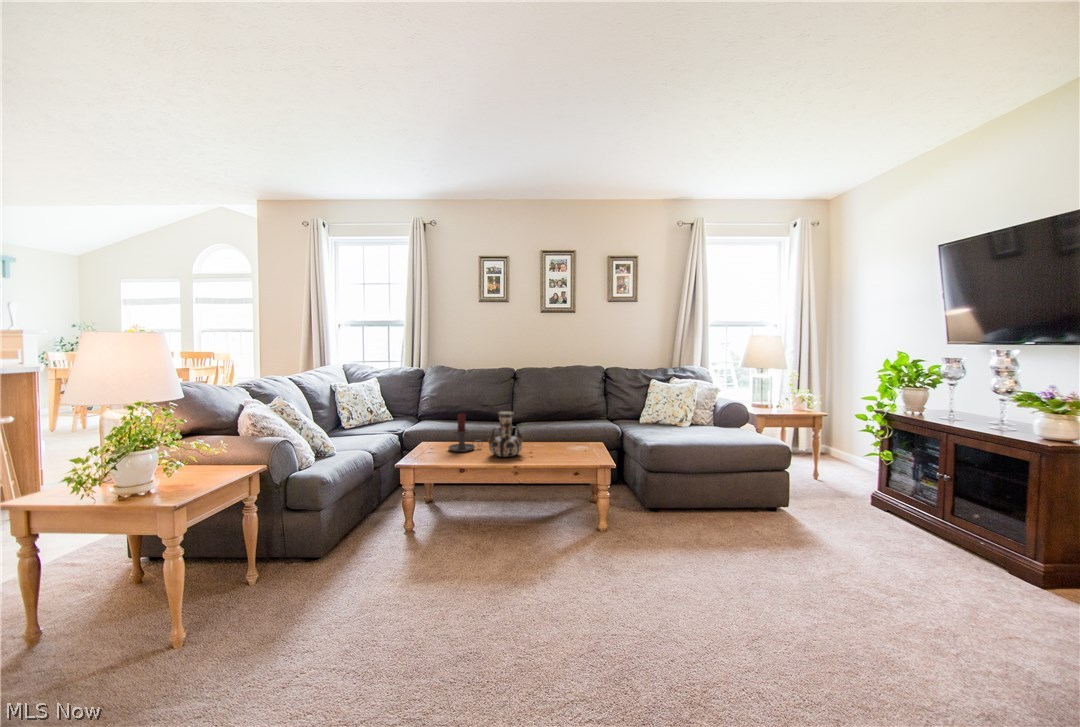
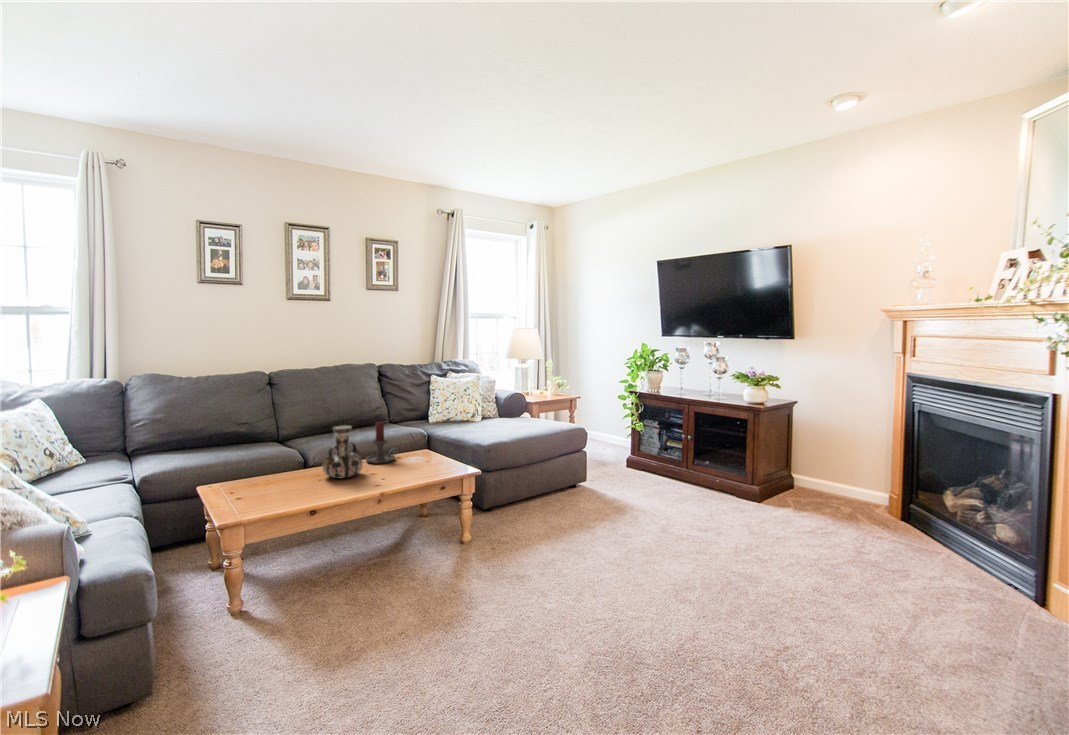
candle holder: present [449,414,481,452] -> present [366,422,398,463]

